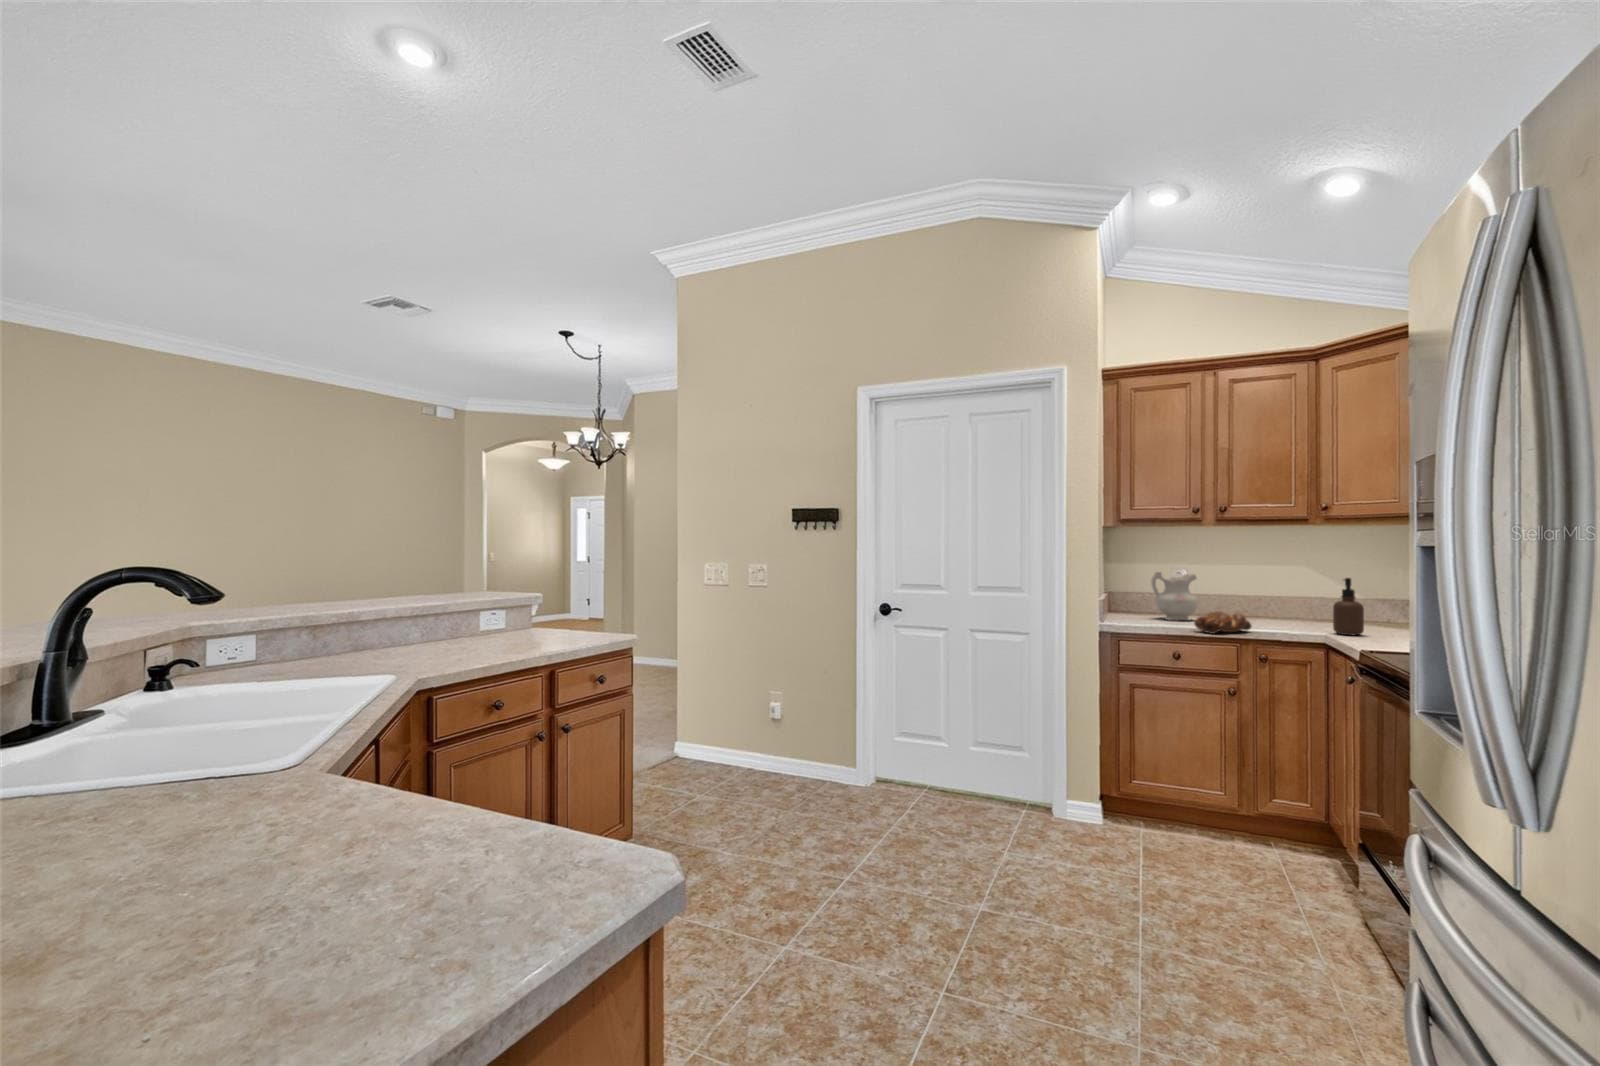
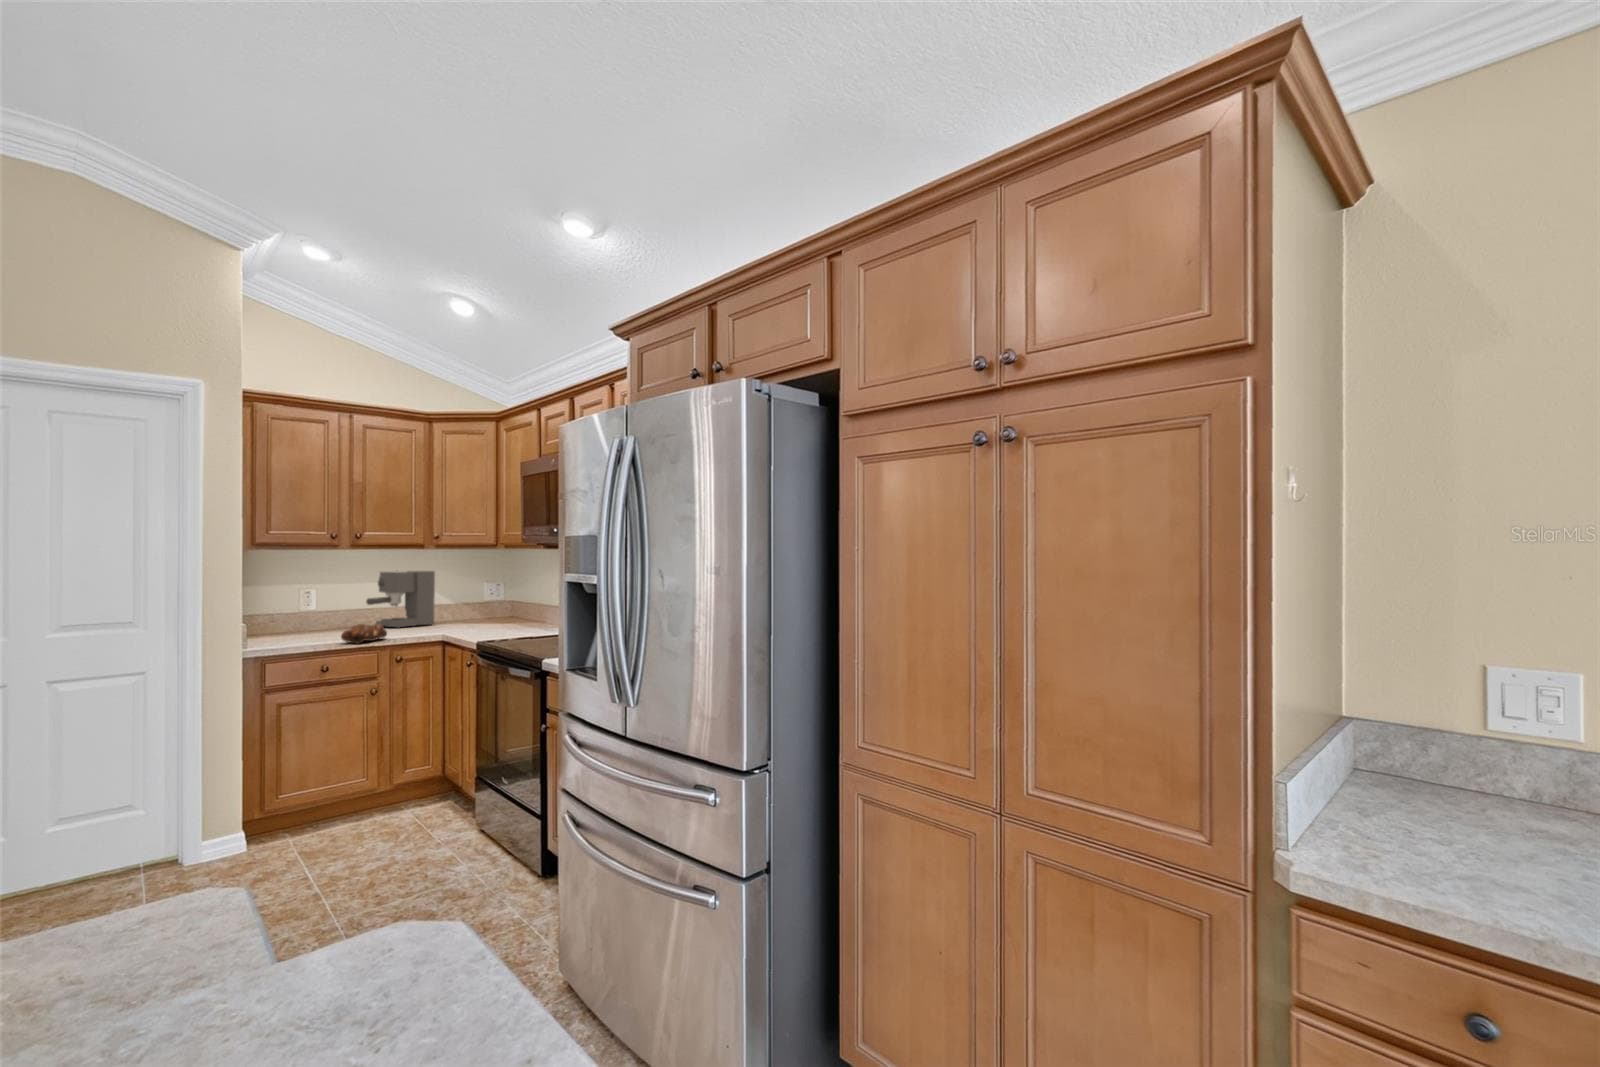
coffee maker: none [1242,553,1331,623] -> present [366,570,435,628]
ceramic pitcher: present [1151,572,1198,620] -> none [286,592,332,638]
soap dispenser: present [1333,578,1364,635] -> none [444,589,464,632]

